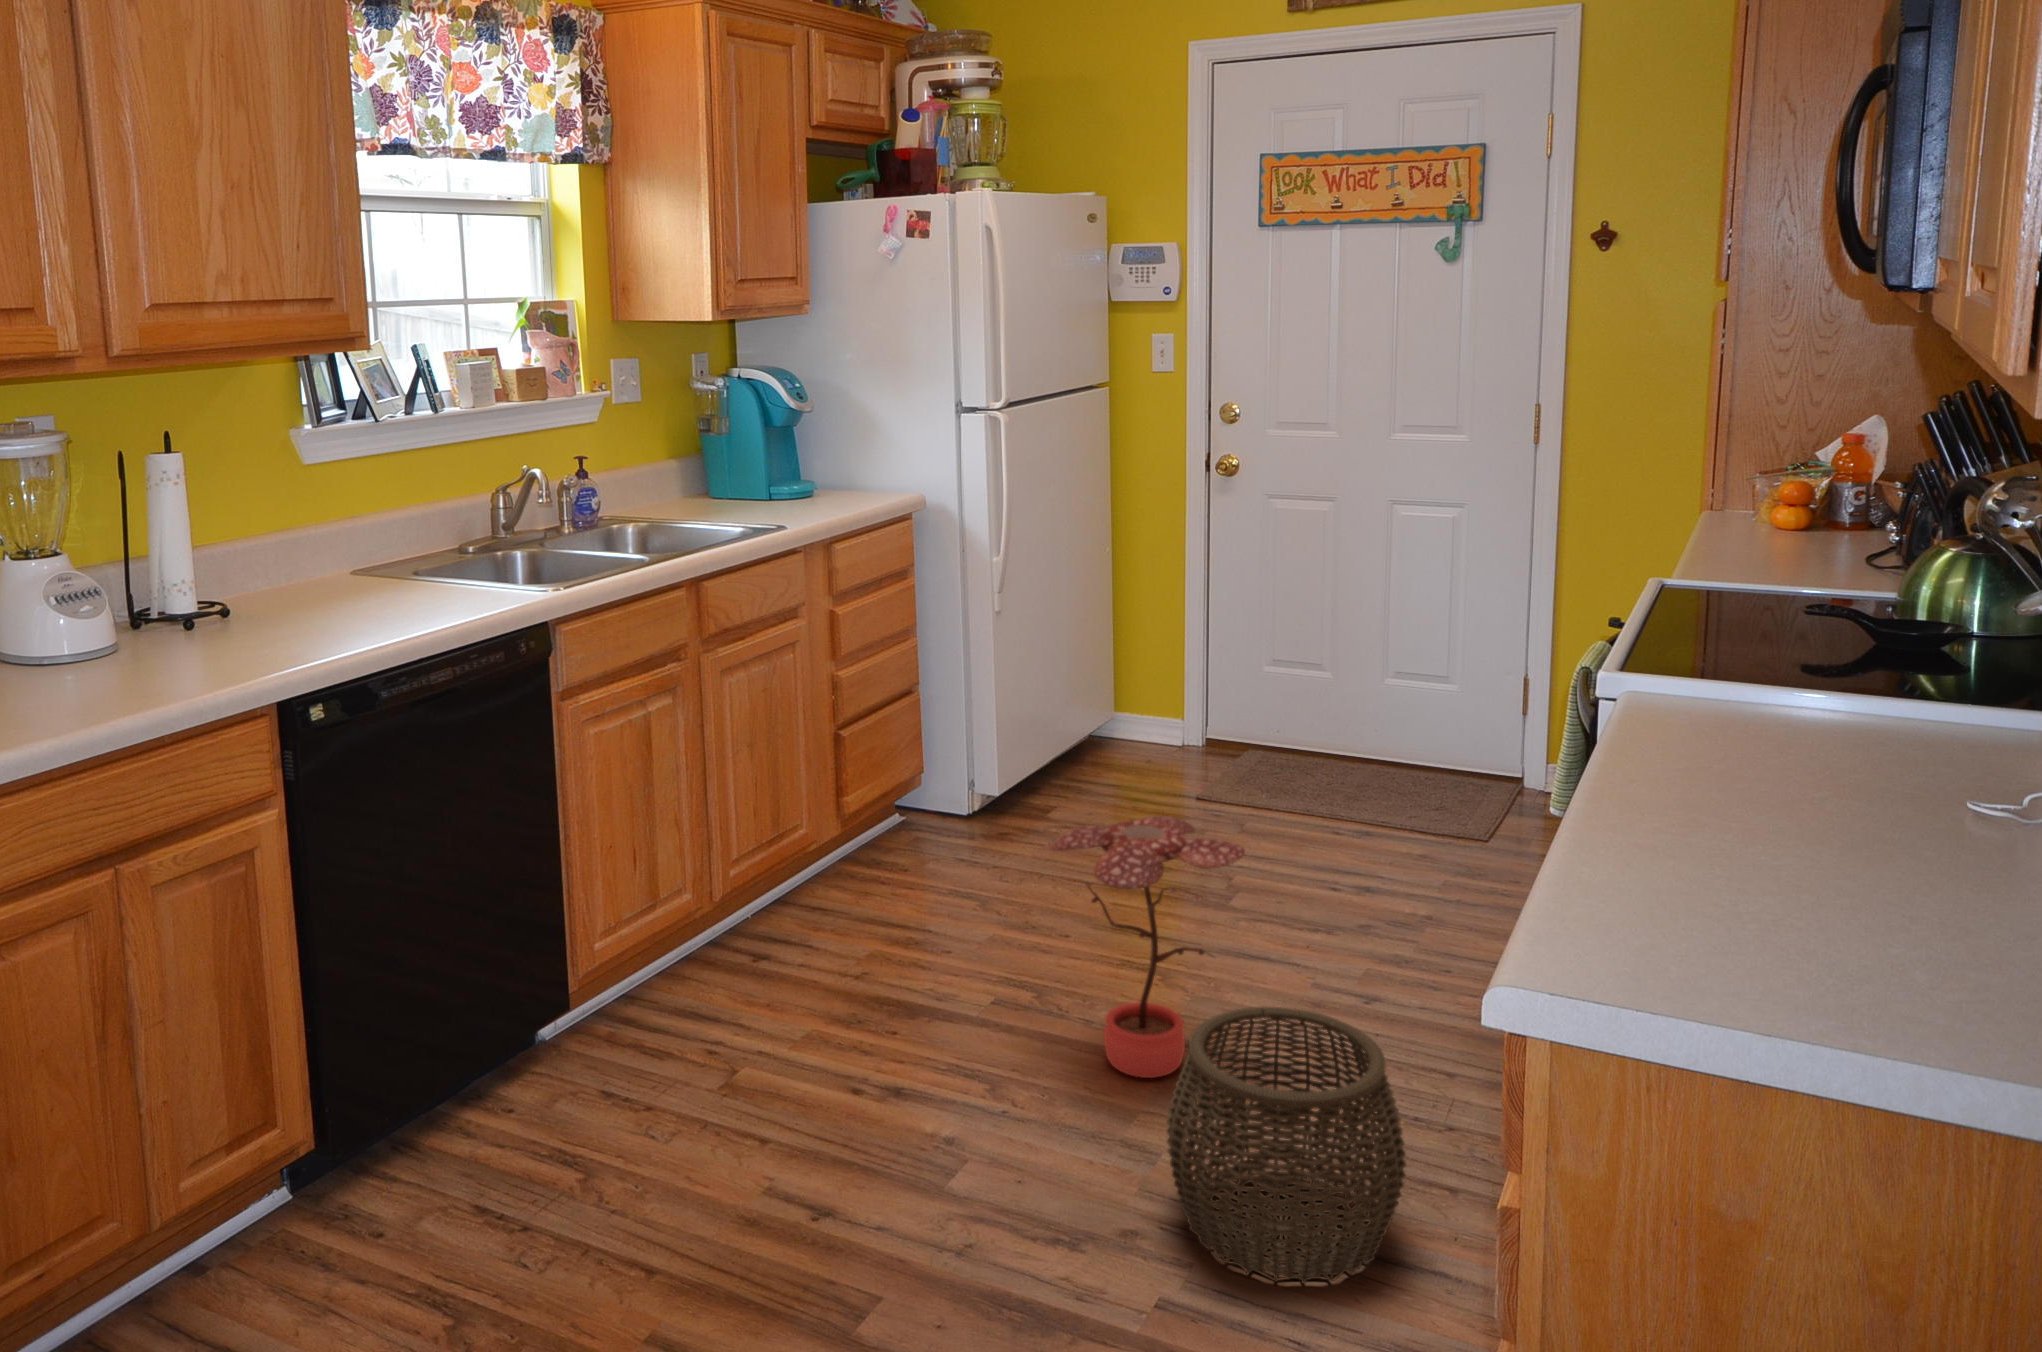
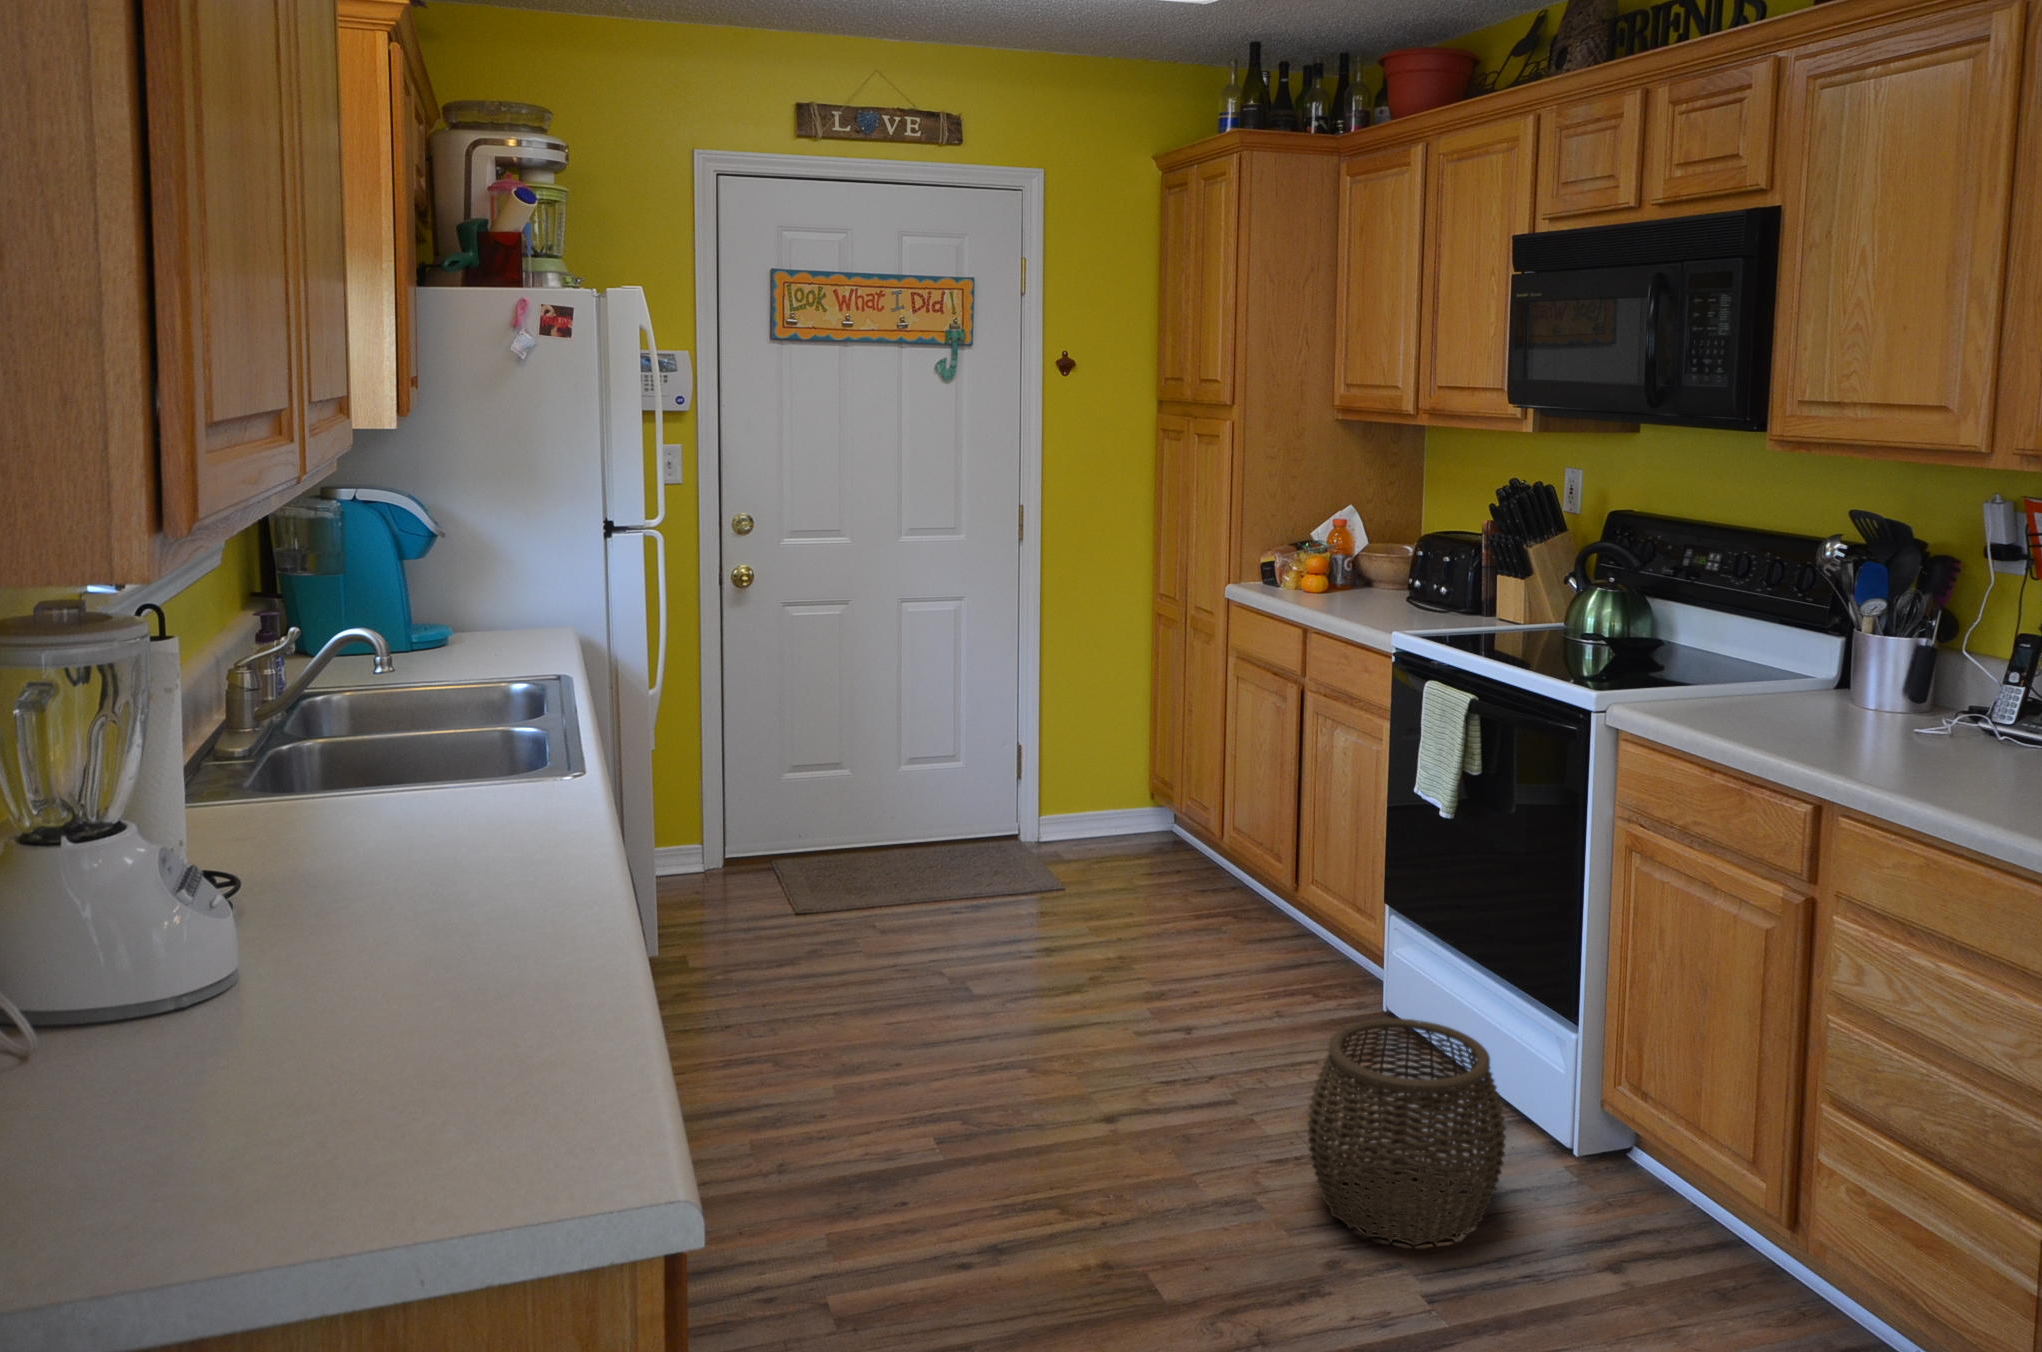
potted plant: present [1050,816,1245,1078] -> none [1052,904,1217,1154]

